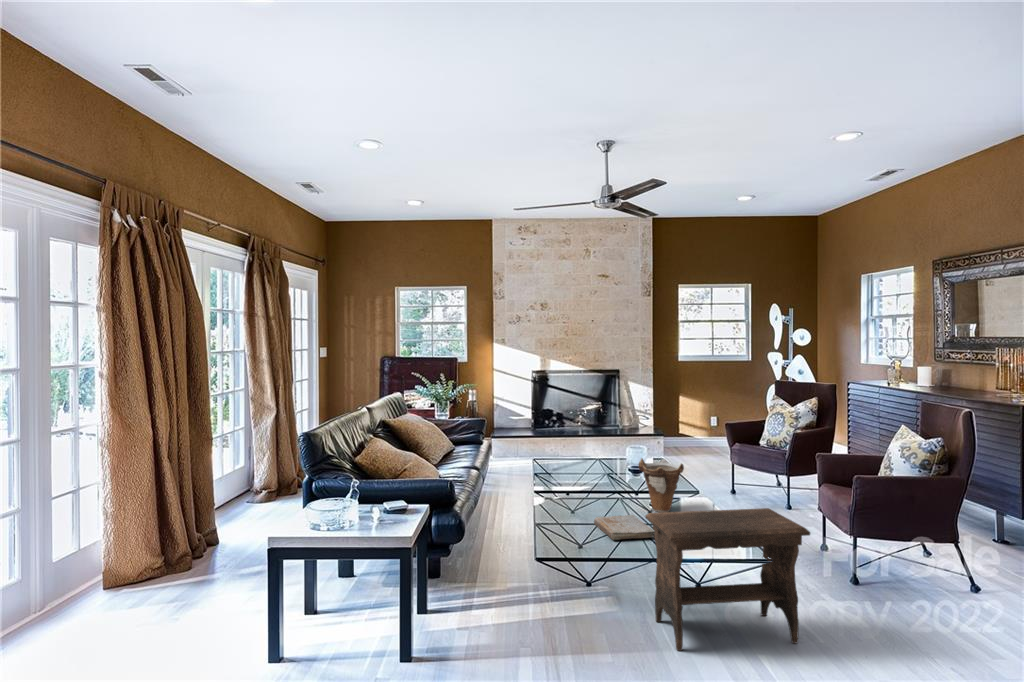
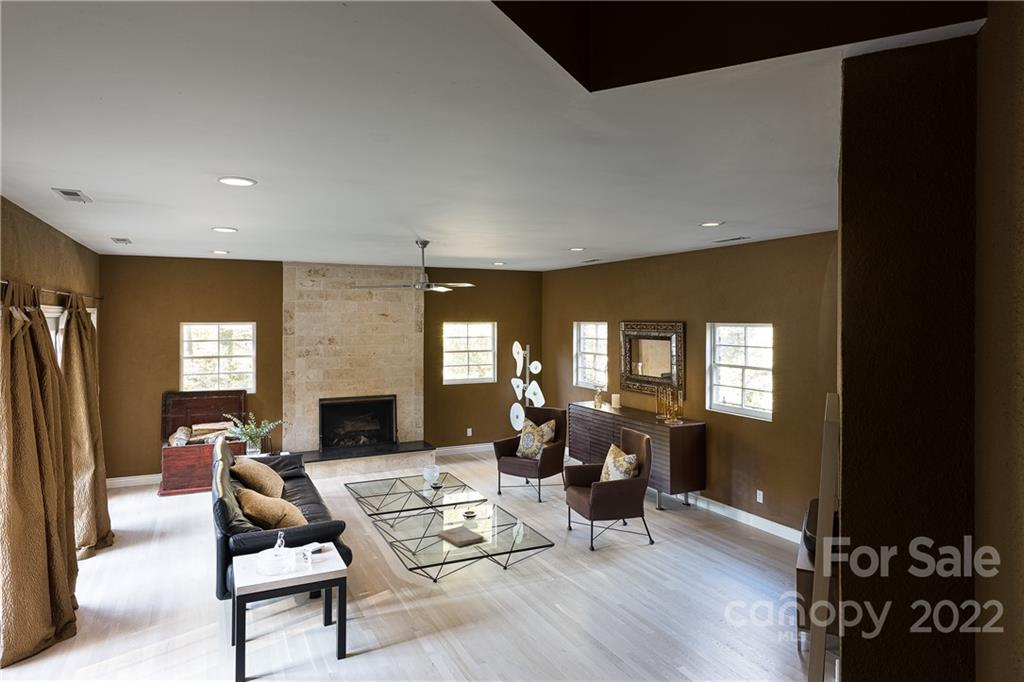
vase: present [639,458,684,512] -> none [460,482,490,520]
footstool: present [645,508,810,651] -> none [486,513,583,611]

